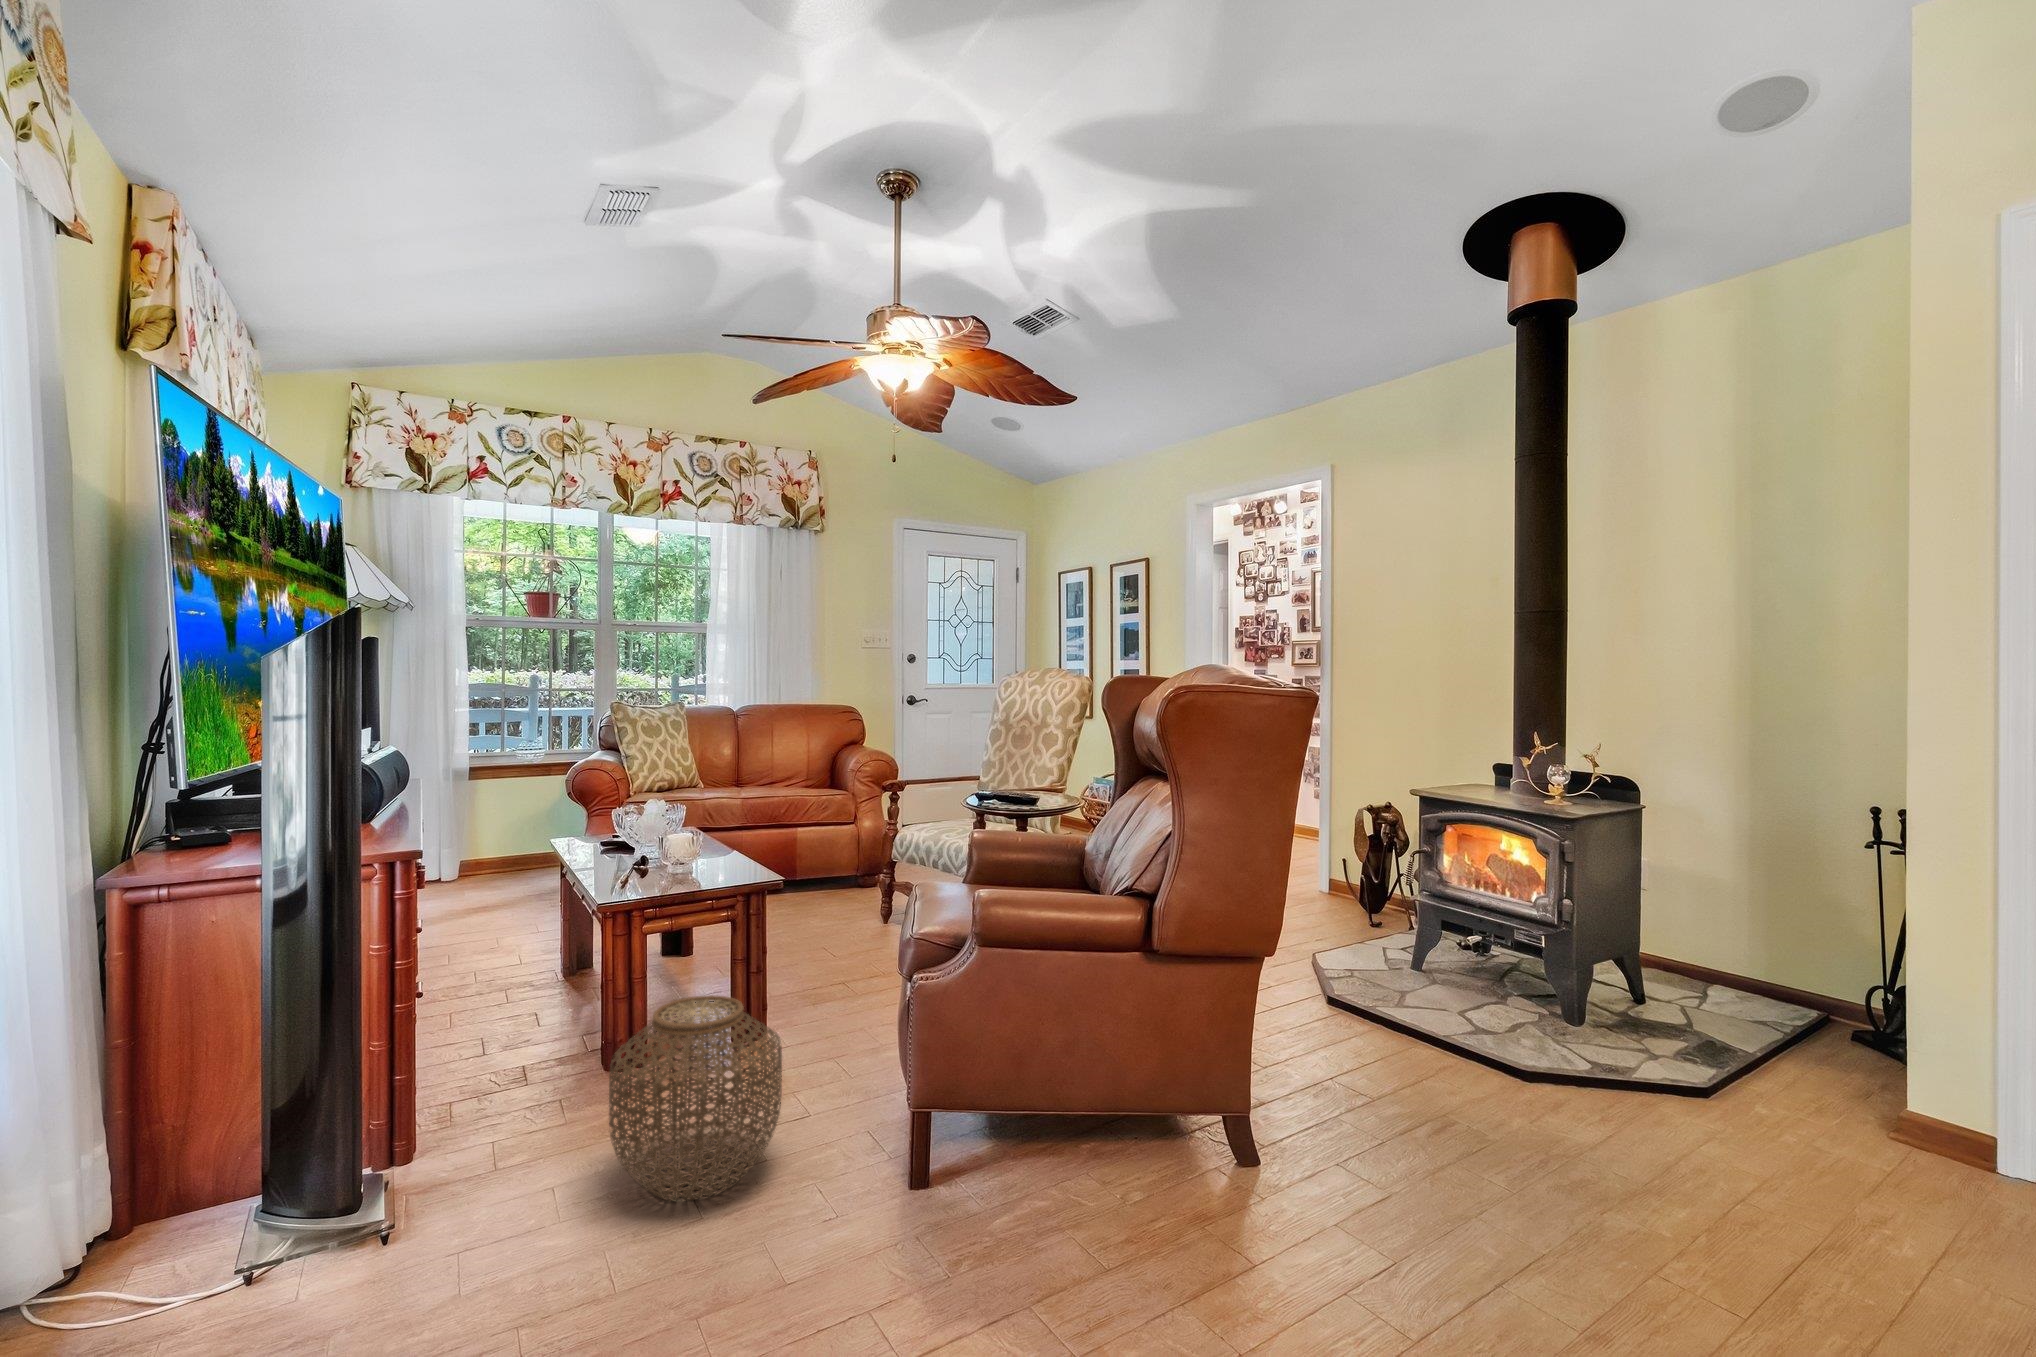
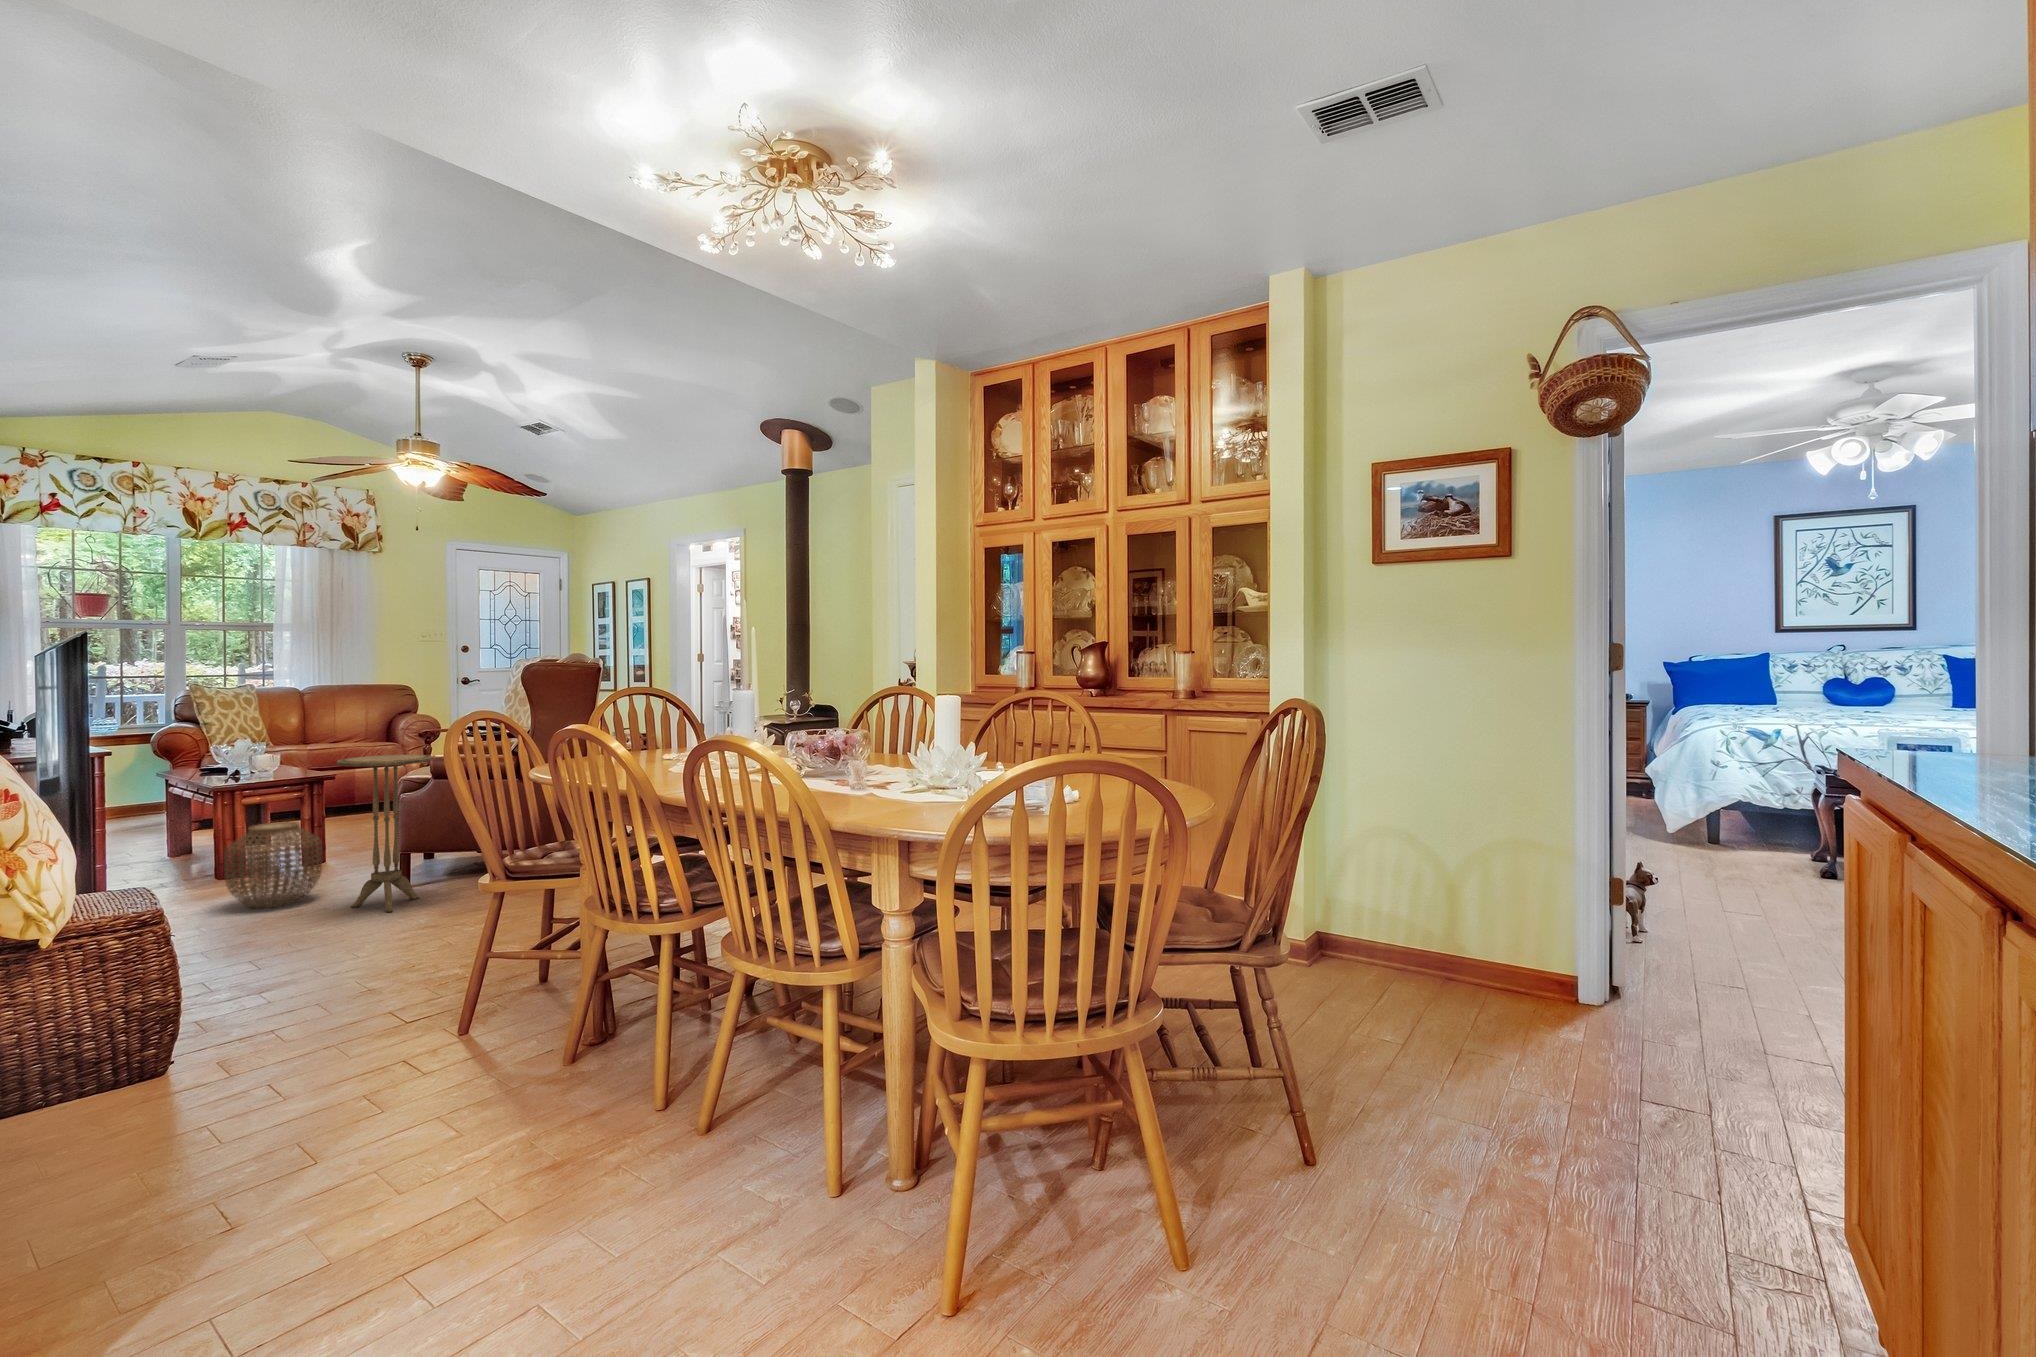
side table: none [823,870,1012,1293] -> present [337,755,432,912]

